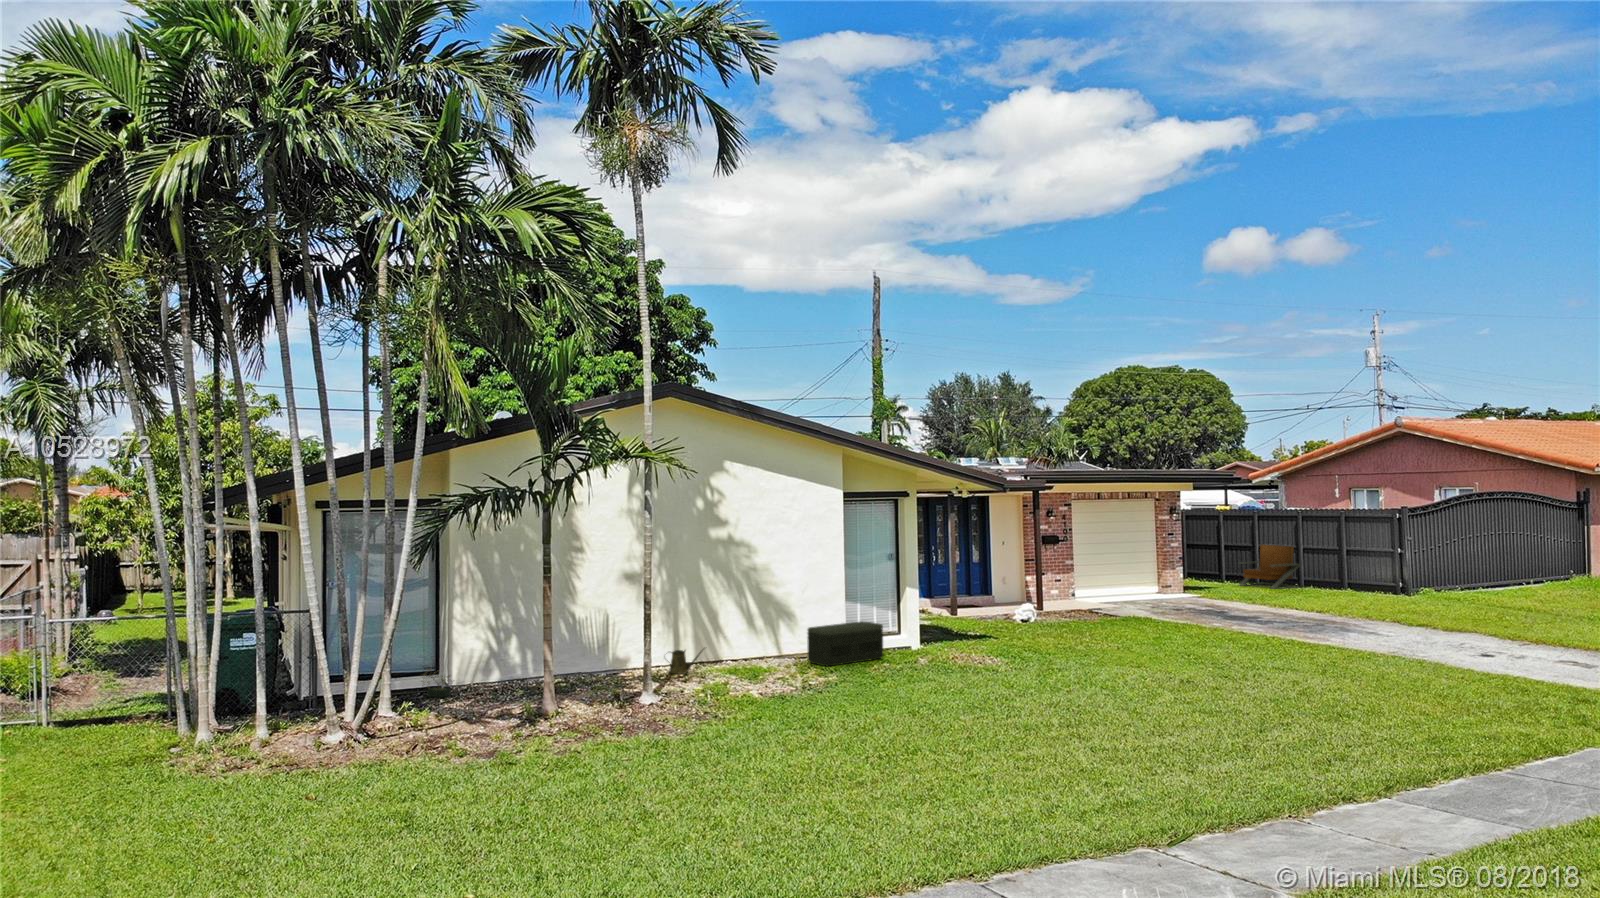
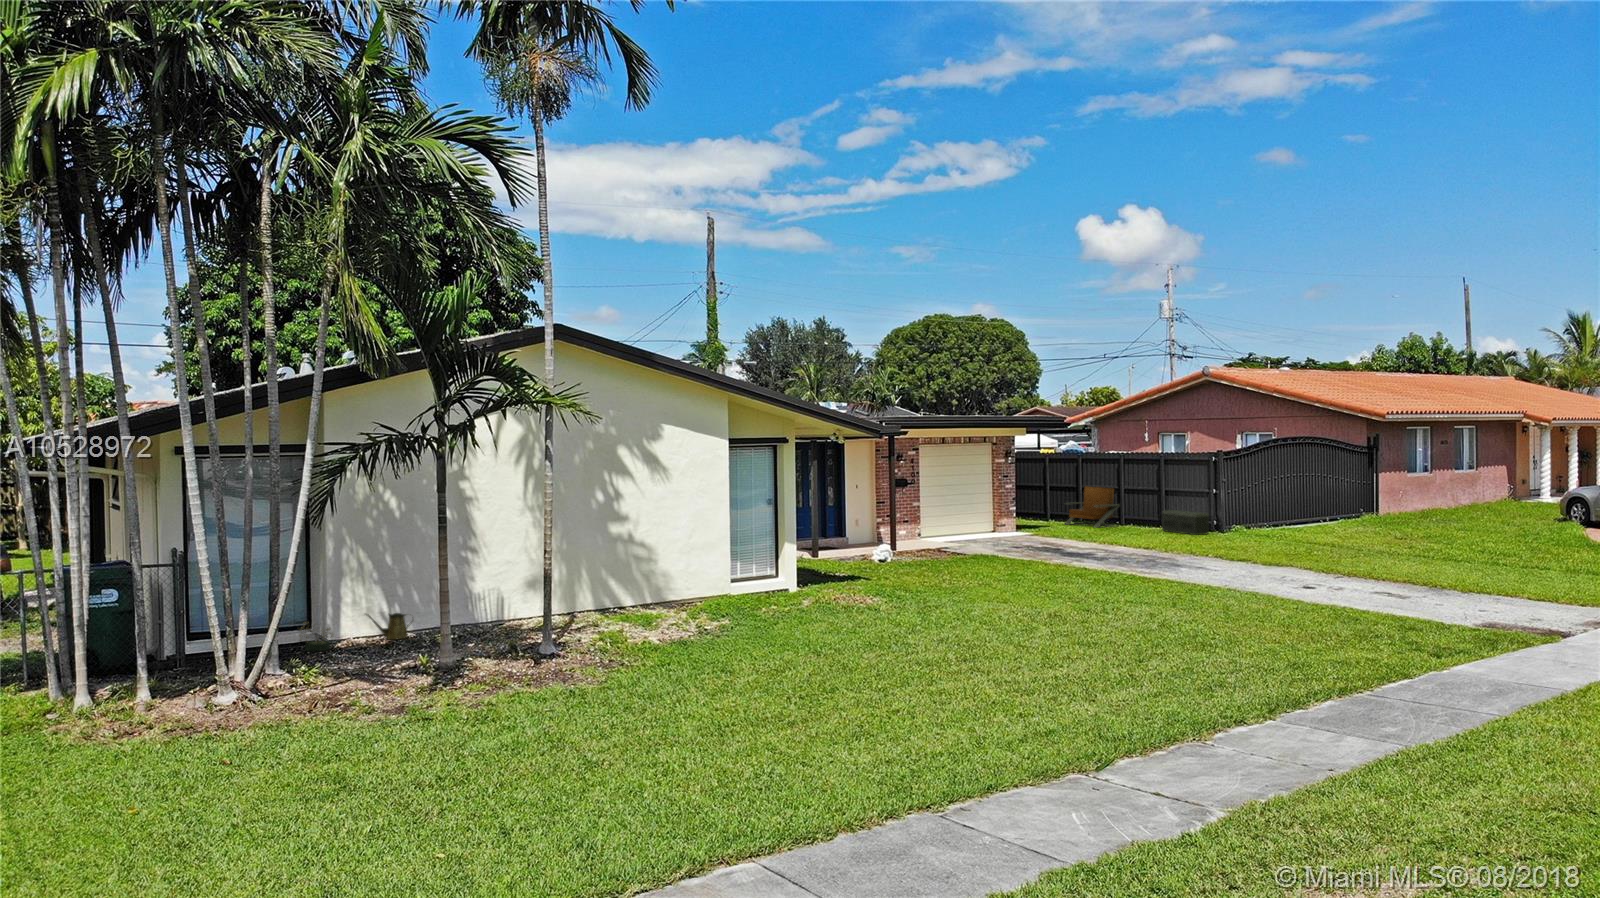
storage bench: present [807,622,883,666] -> present [1162,510,1209,535]
watering can: present [669,650,703,674] -> present [366,613,408,640]

